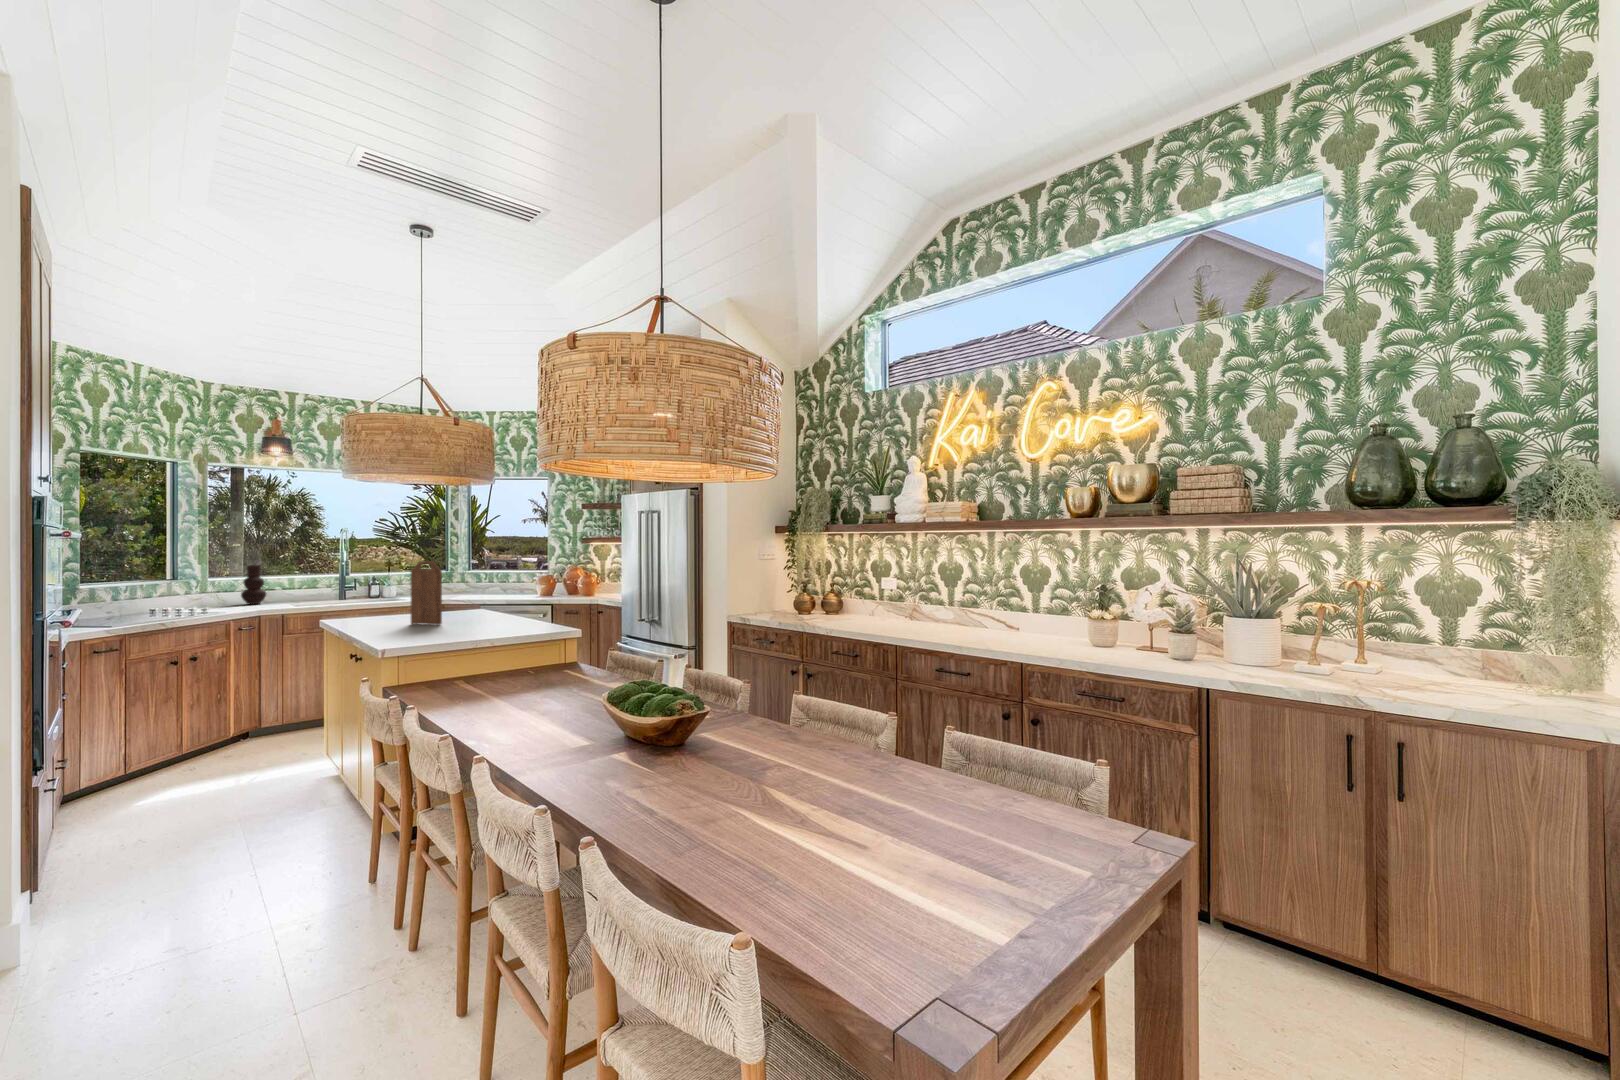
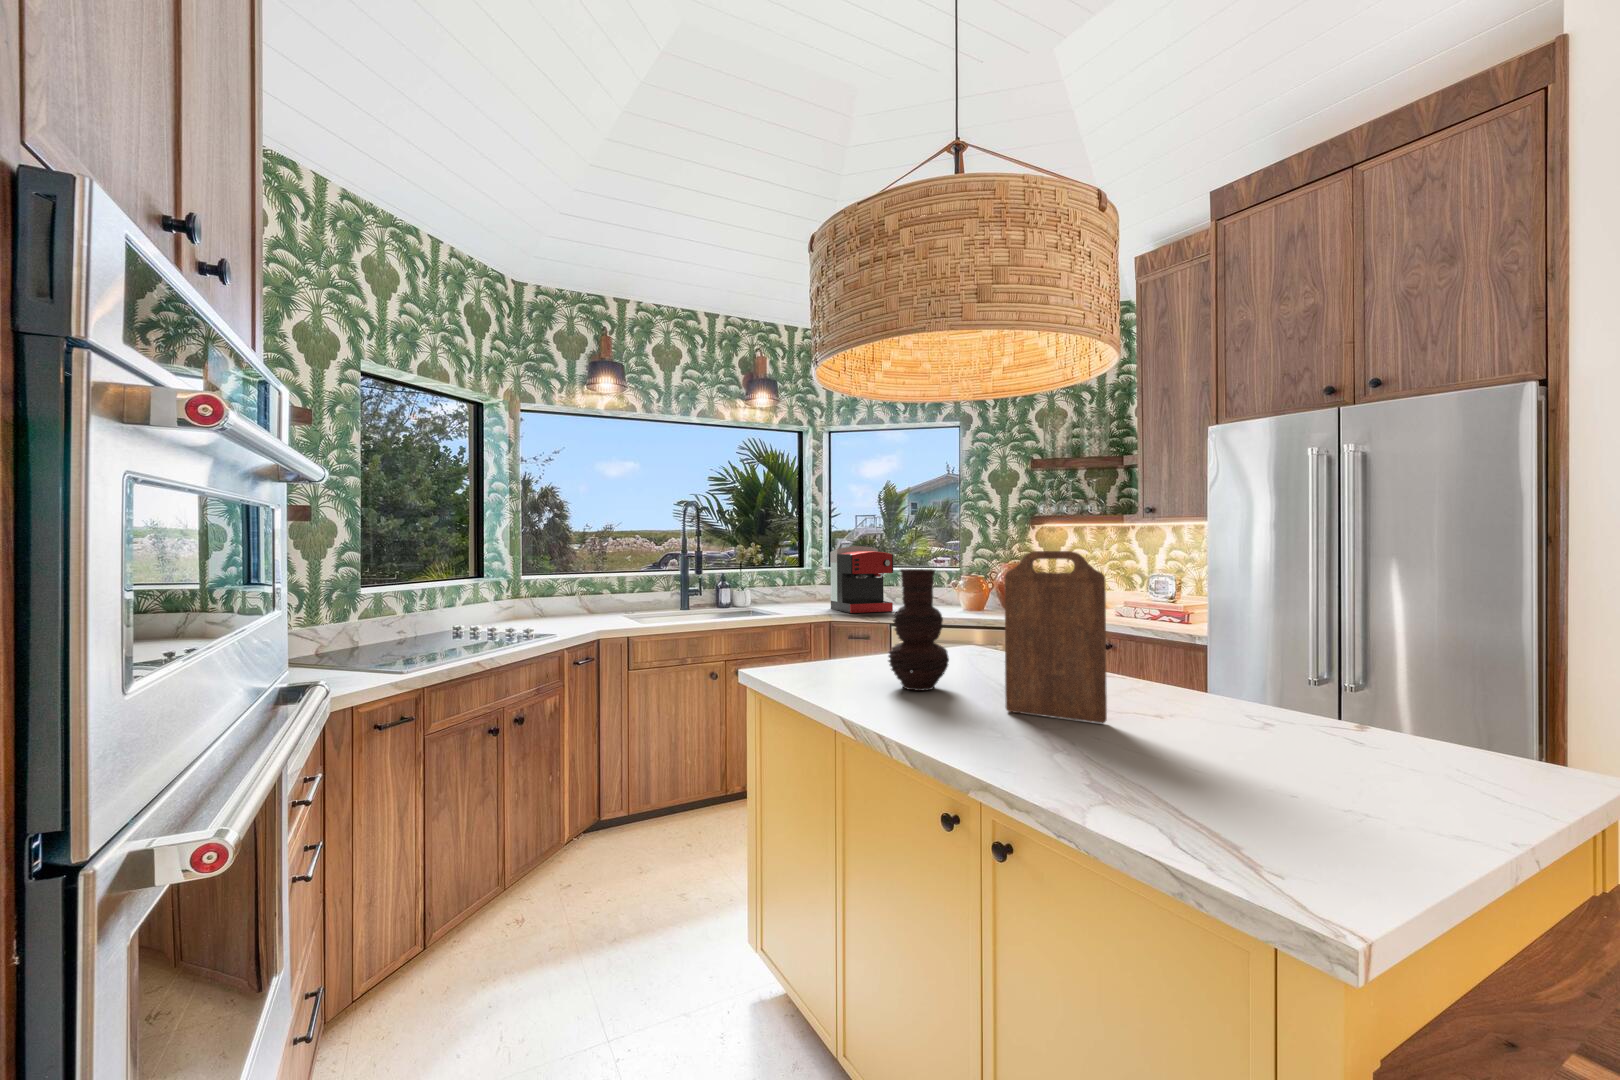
coffee maker: none [449,557,487,598] -> present [830,546,893,613]
vase: present [241,565,267,604] -> present [888,569,949,691]

